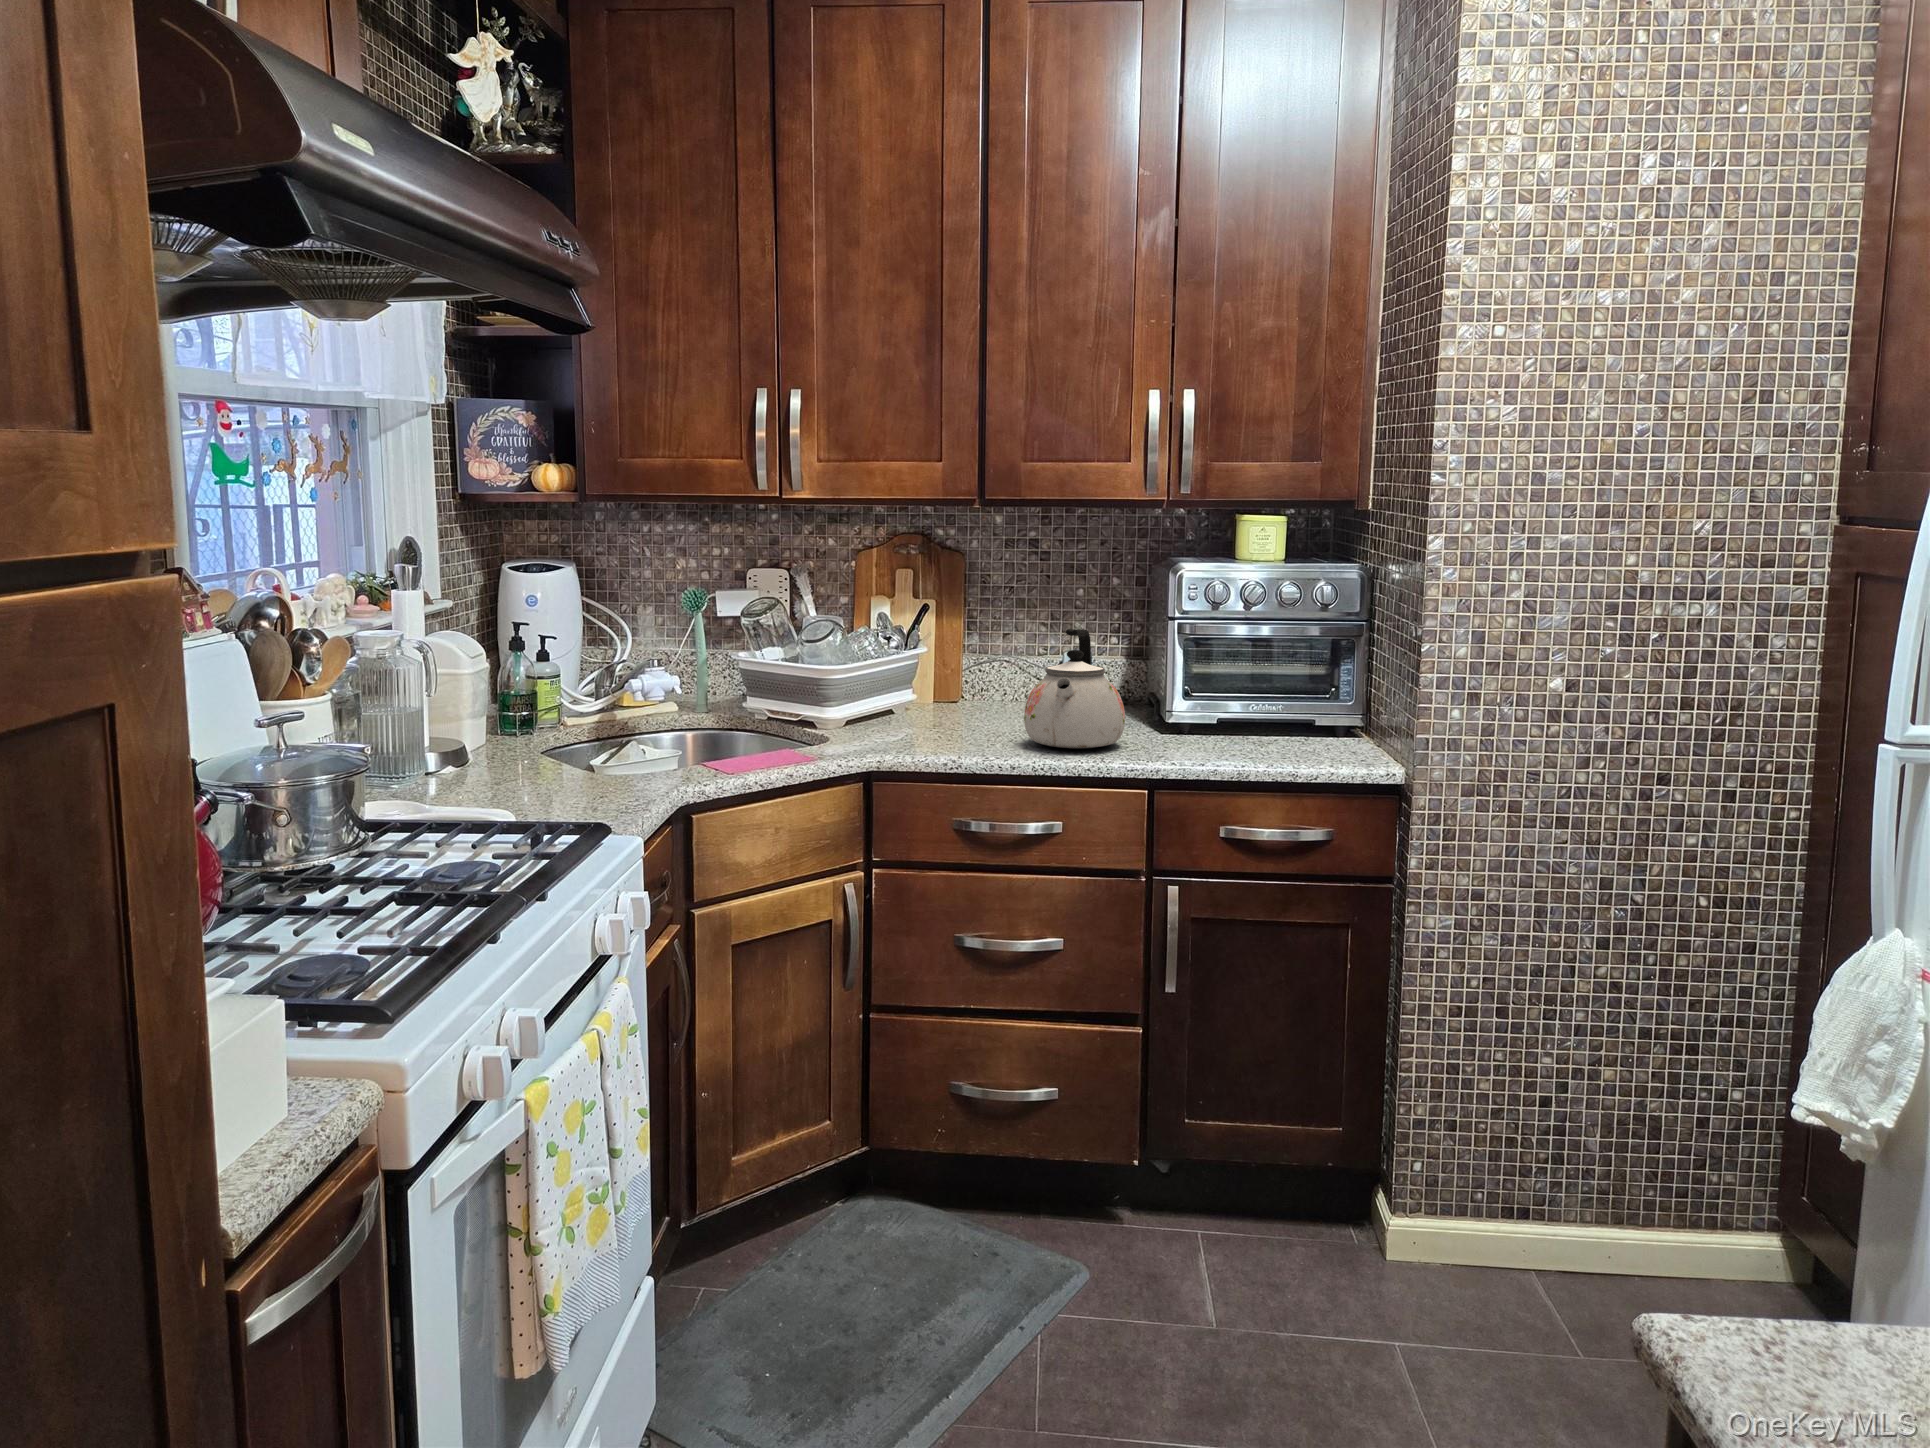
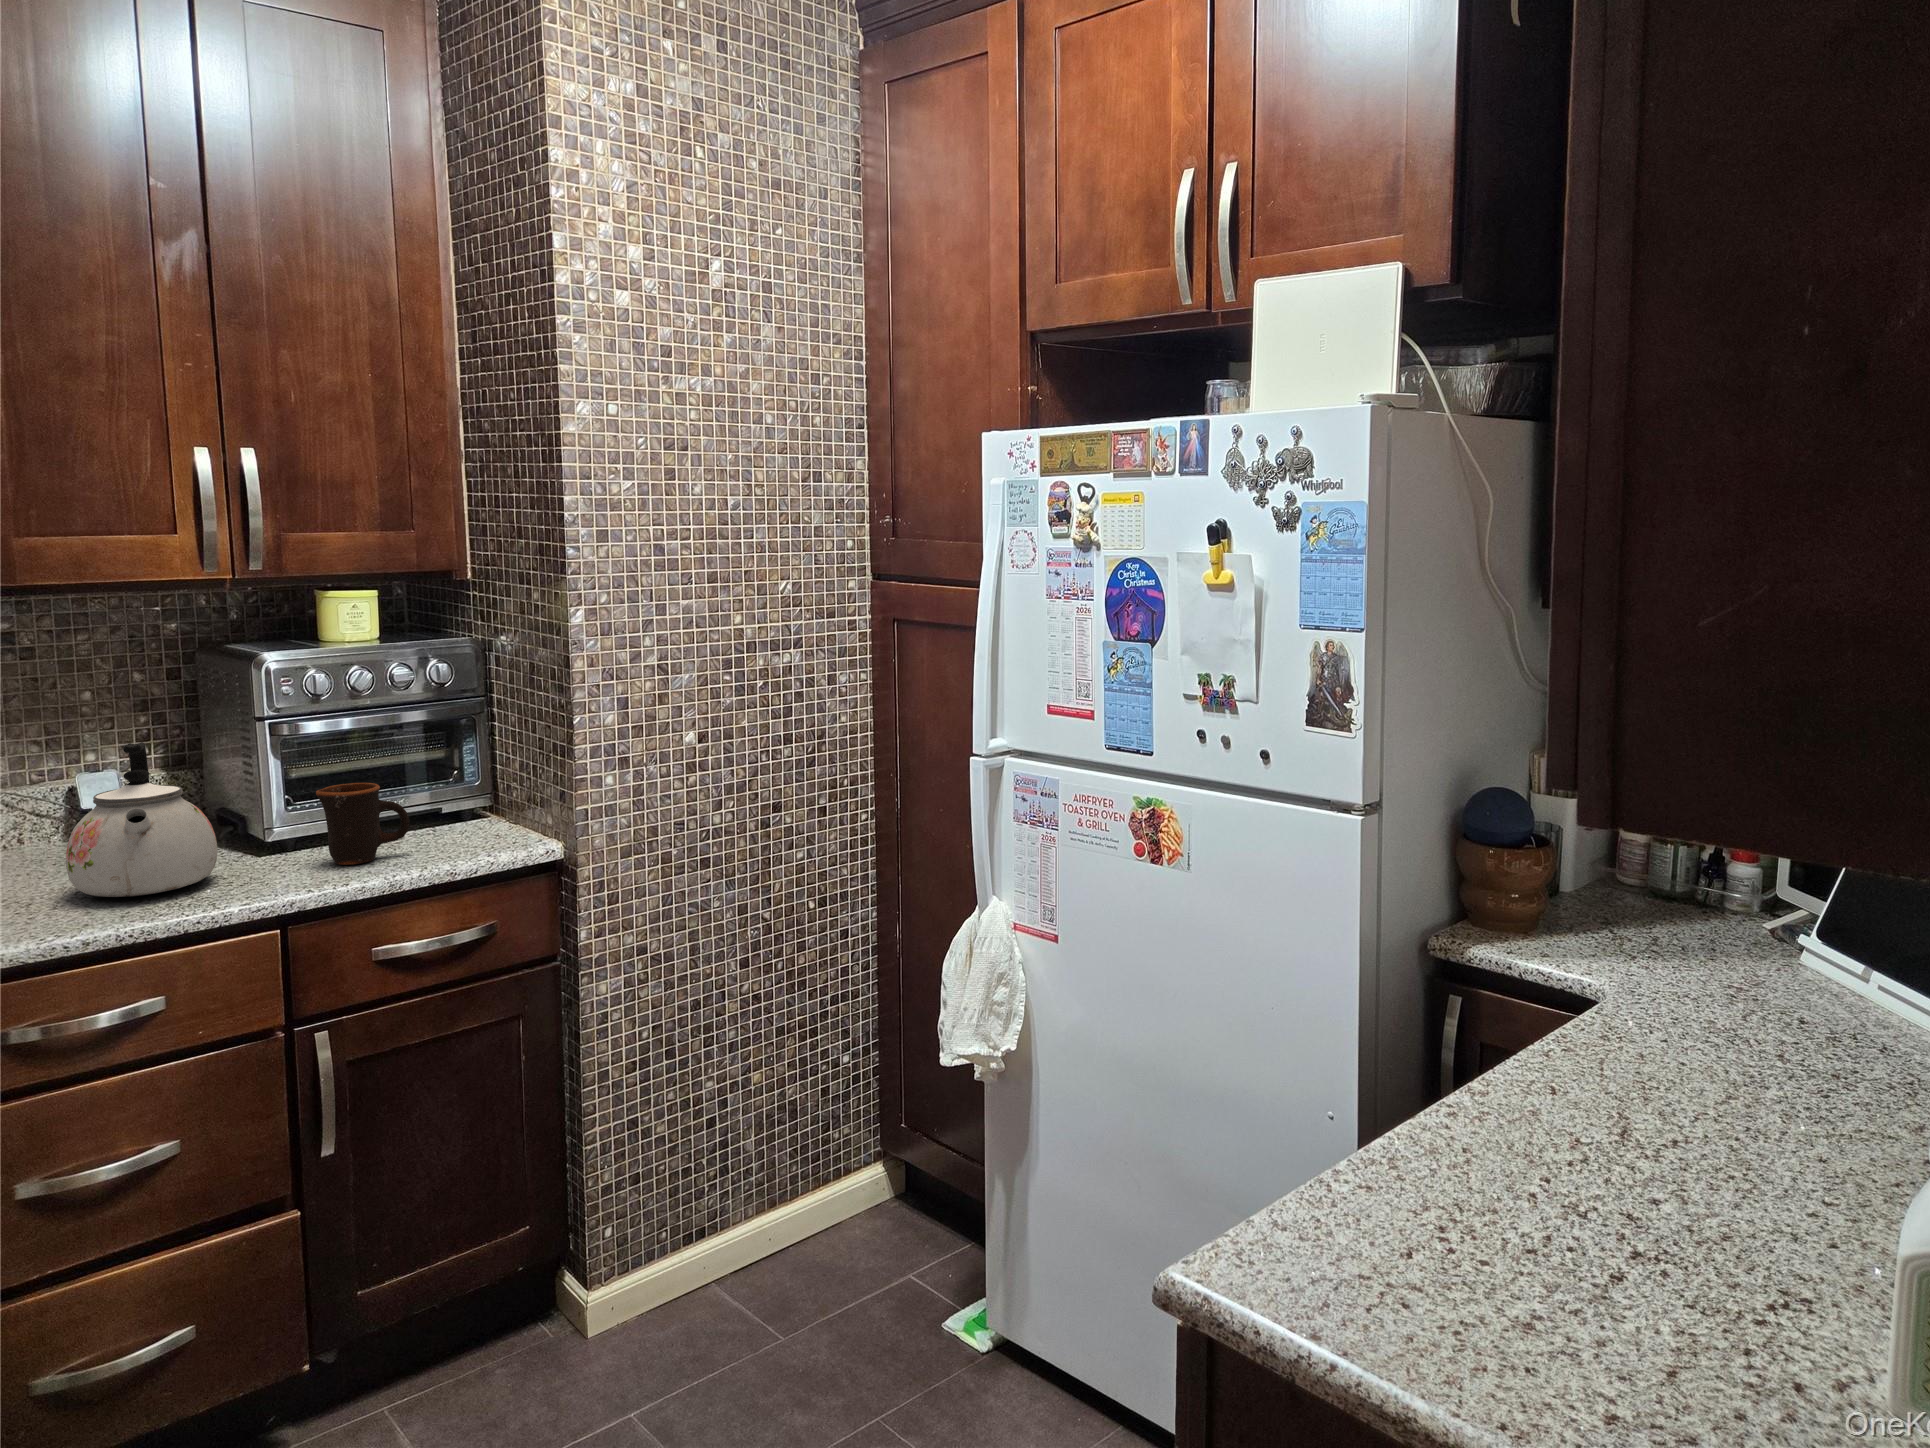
mug: none [1200,685,1274,755] -> present [316,783,409,865]

